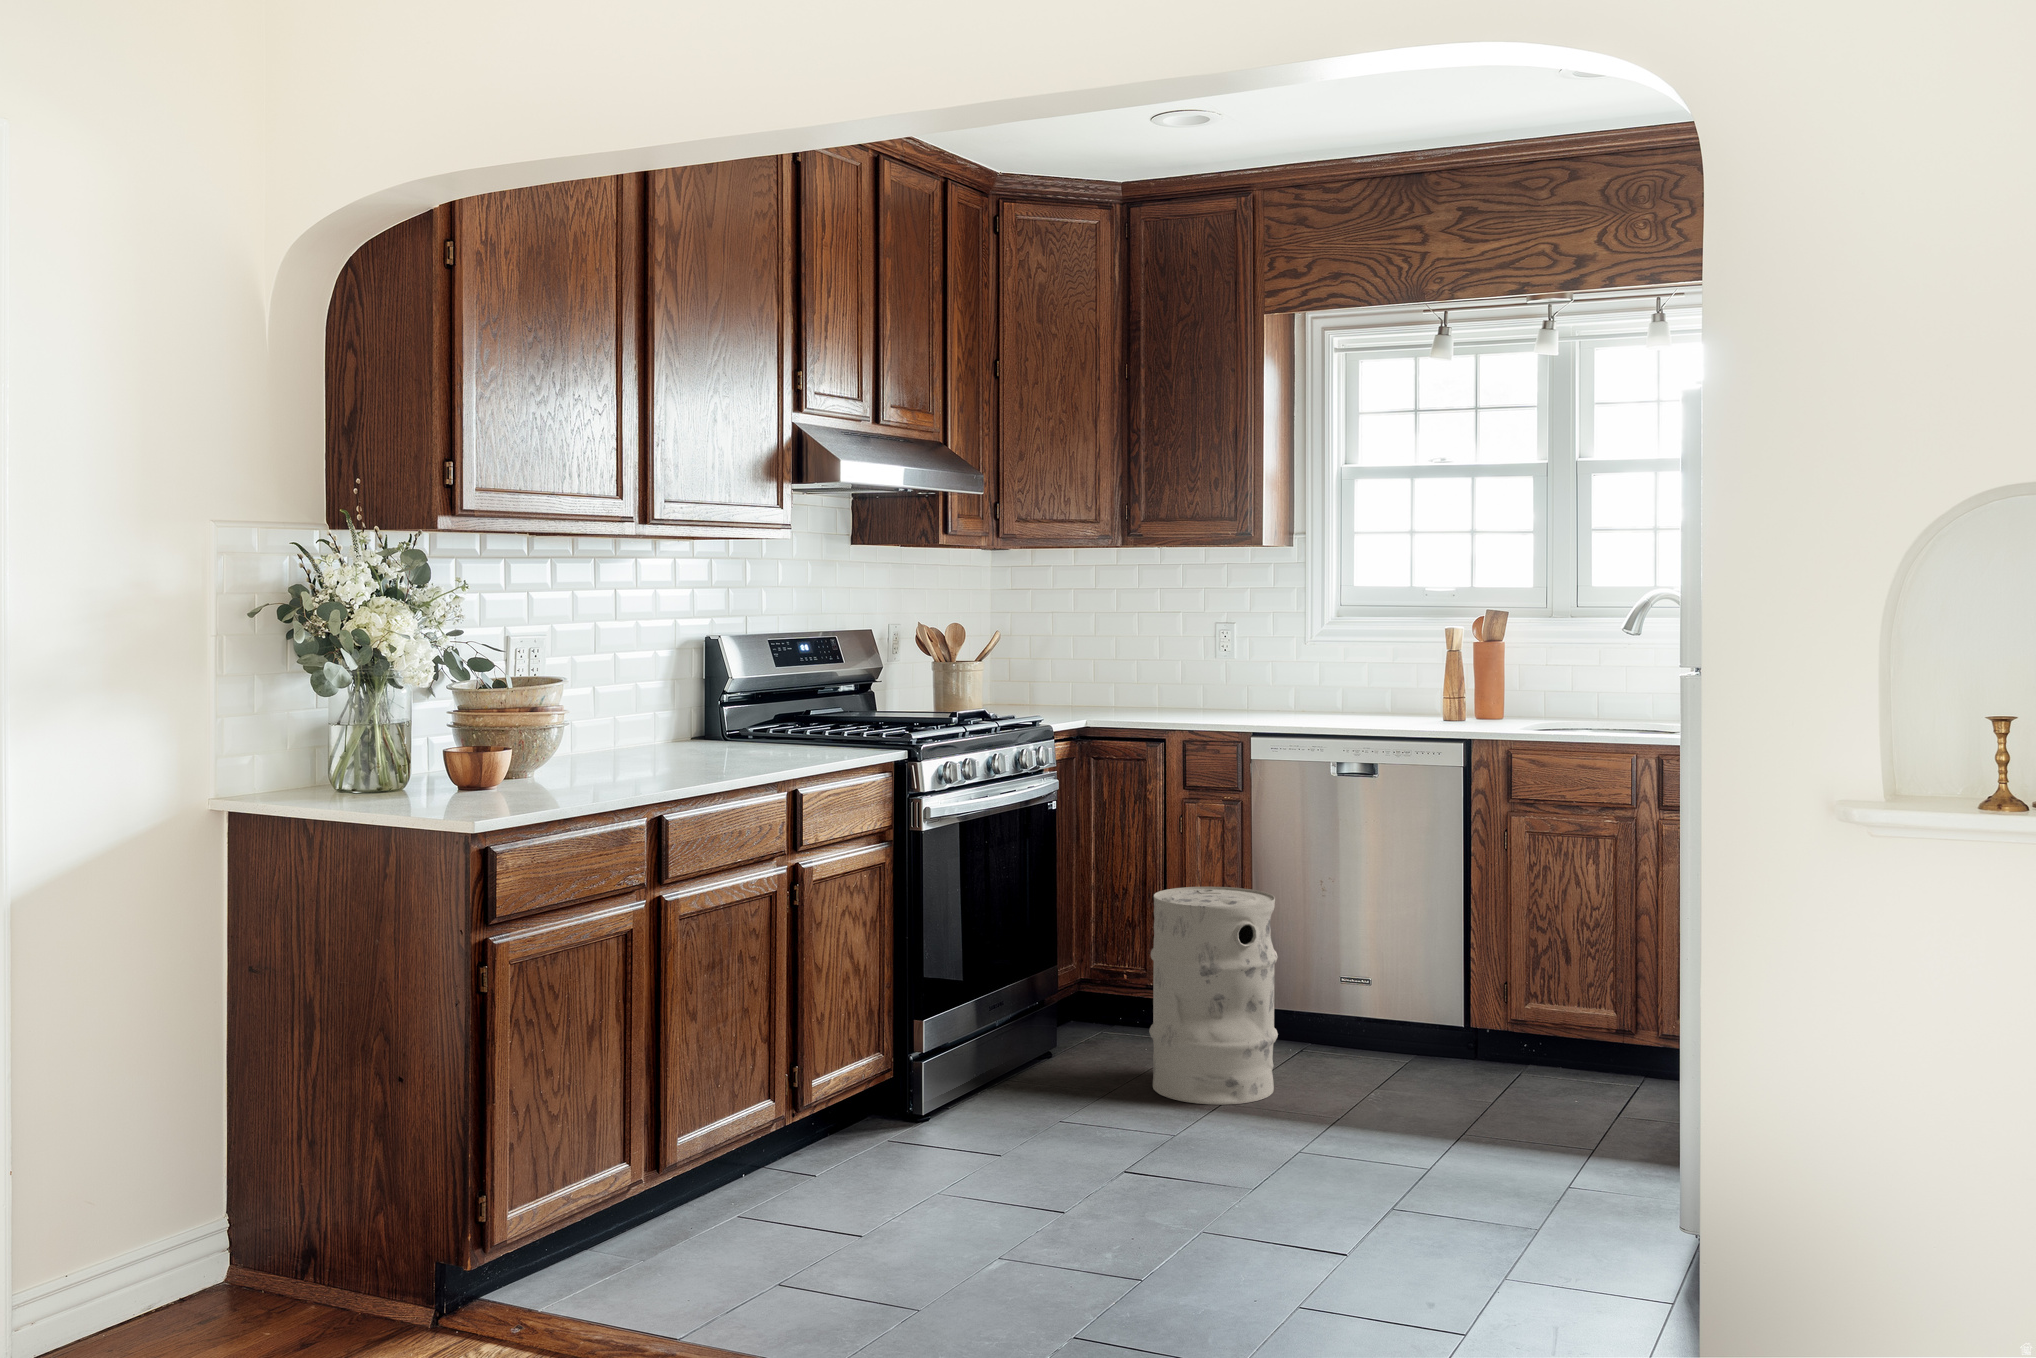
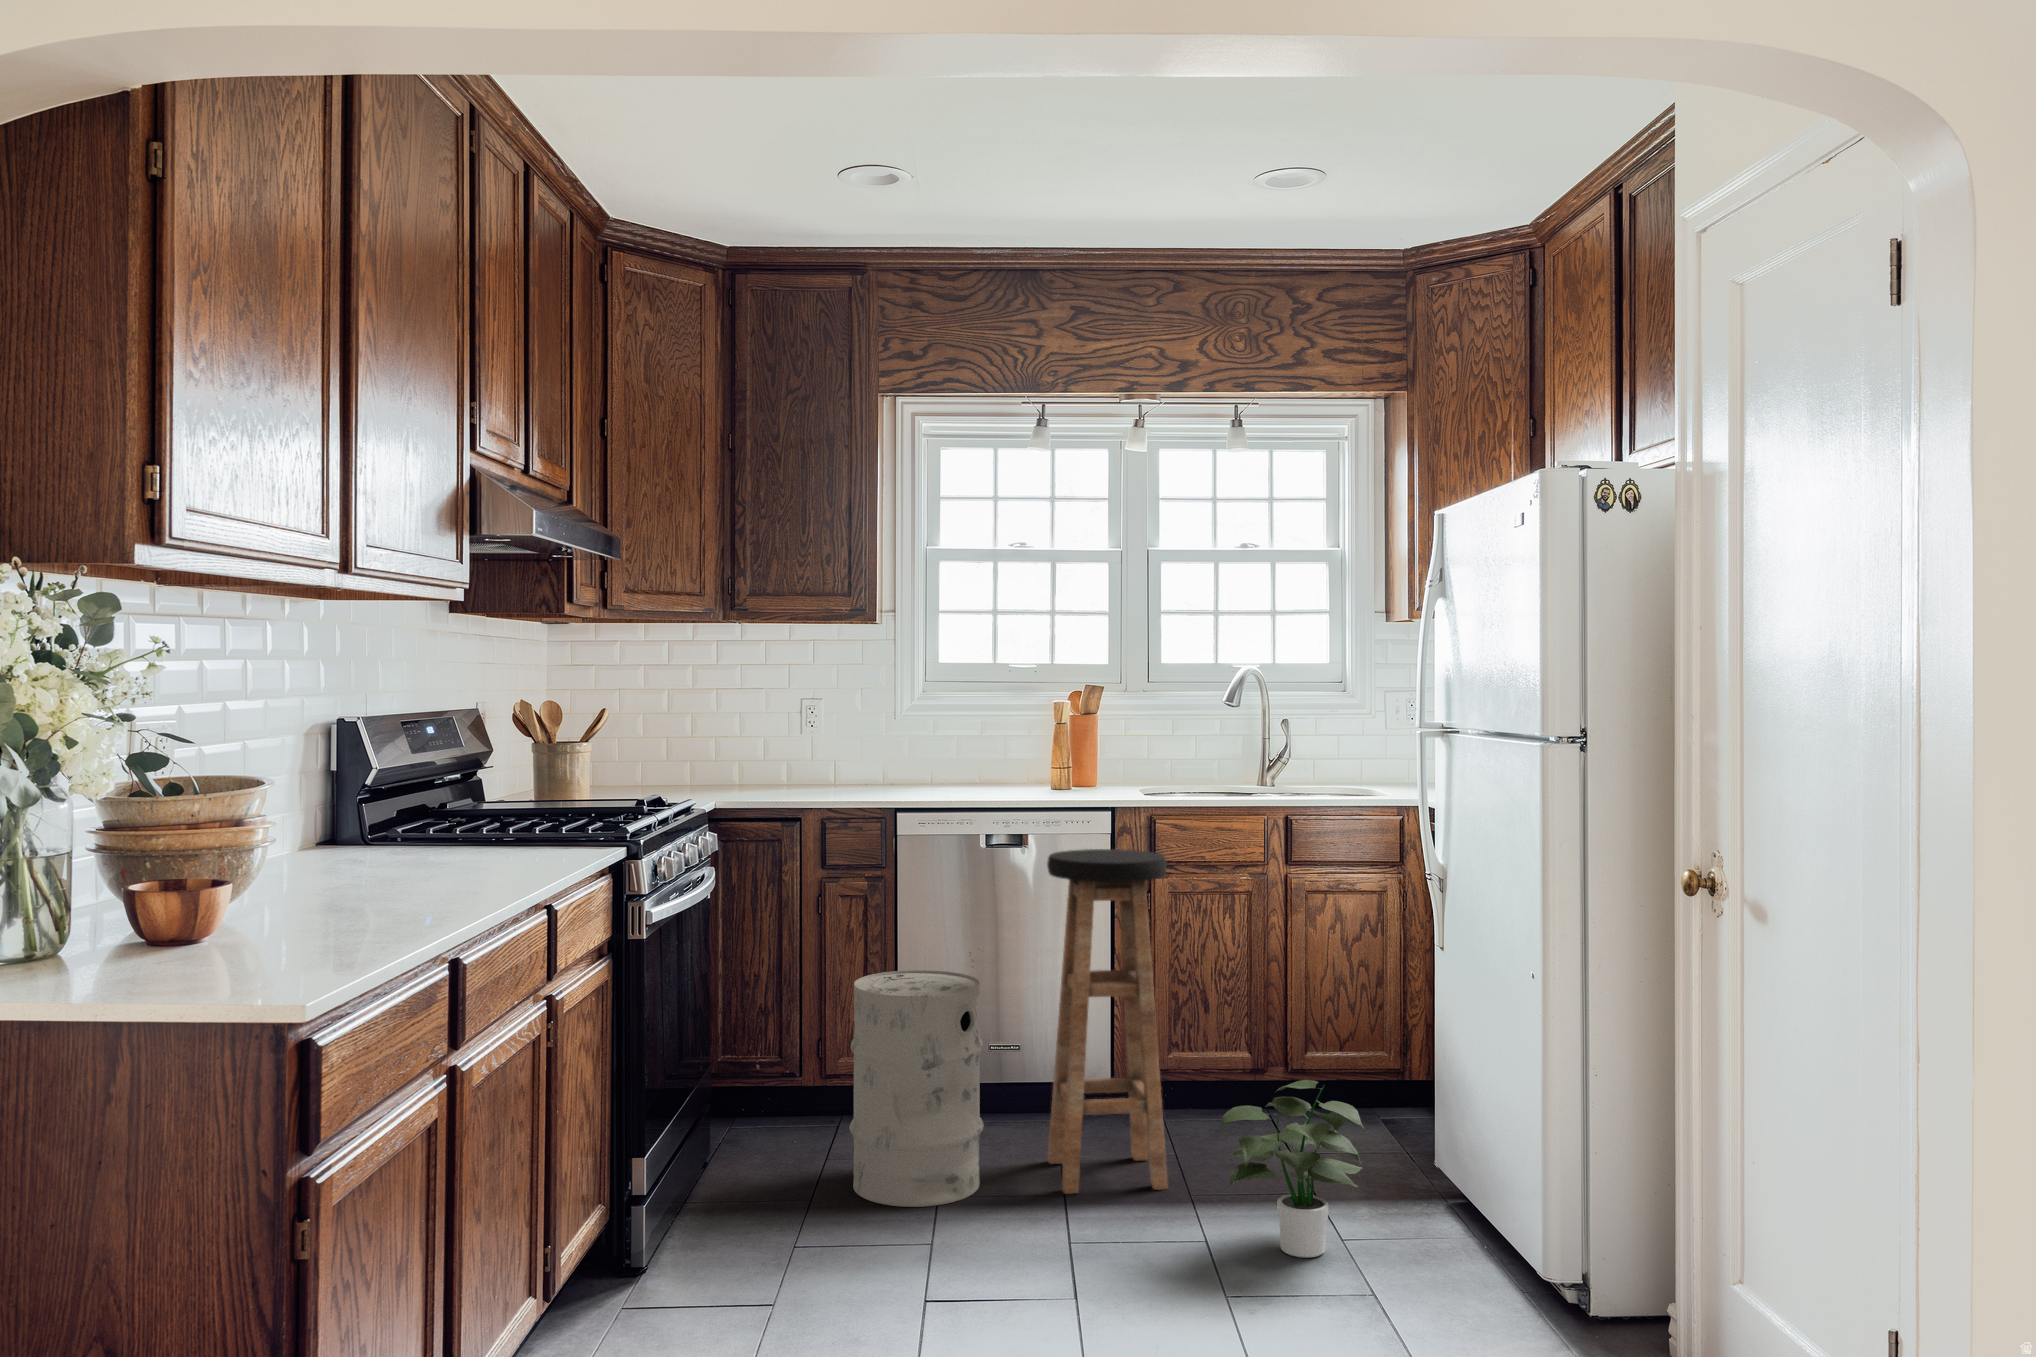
bar stool: none [1341,779,1466,1122] -> present [1047,849,1168,1194]
potted plant: none [1437,1018,1601,1190] -> present [1220,1080,1364,1258]

